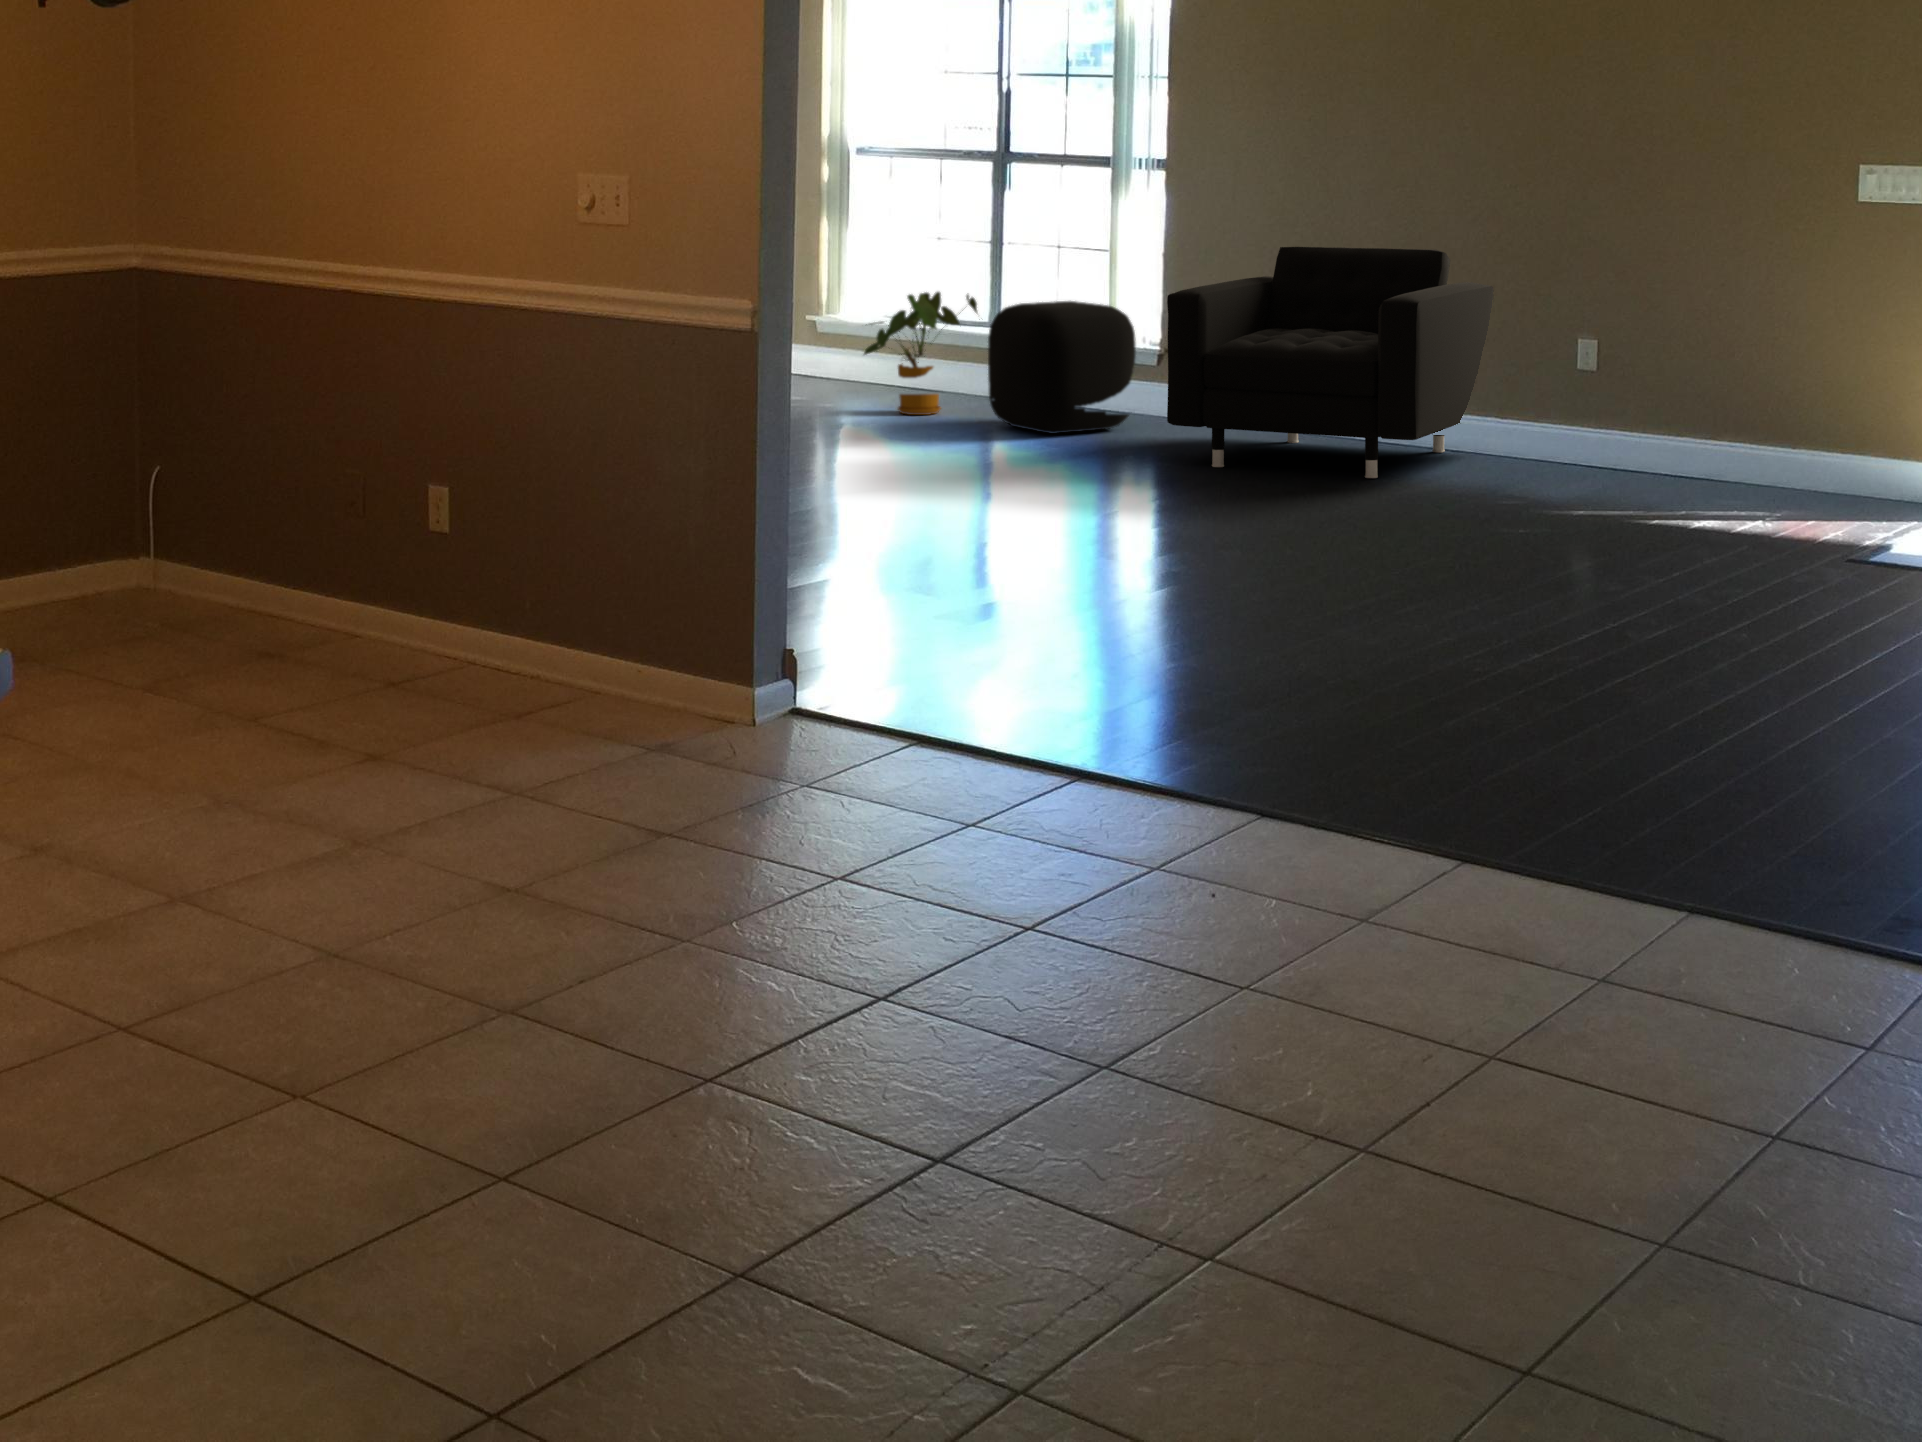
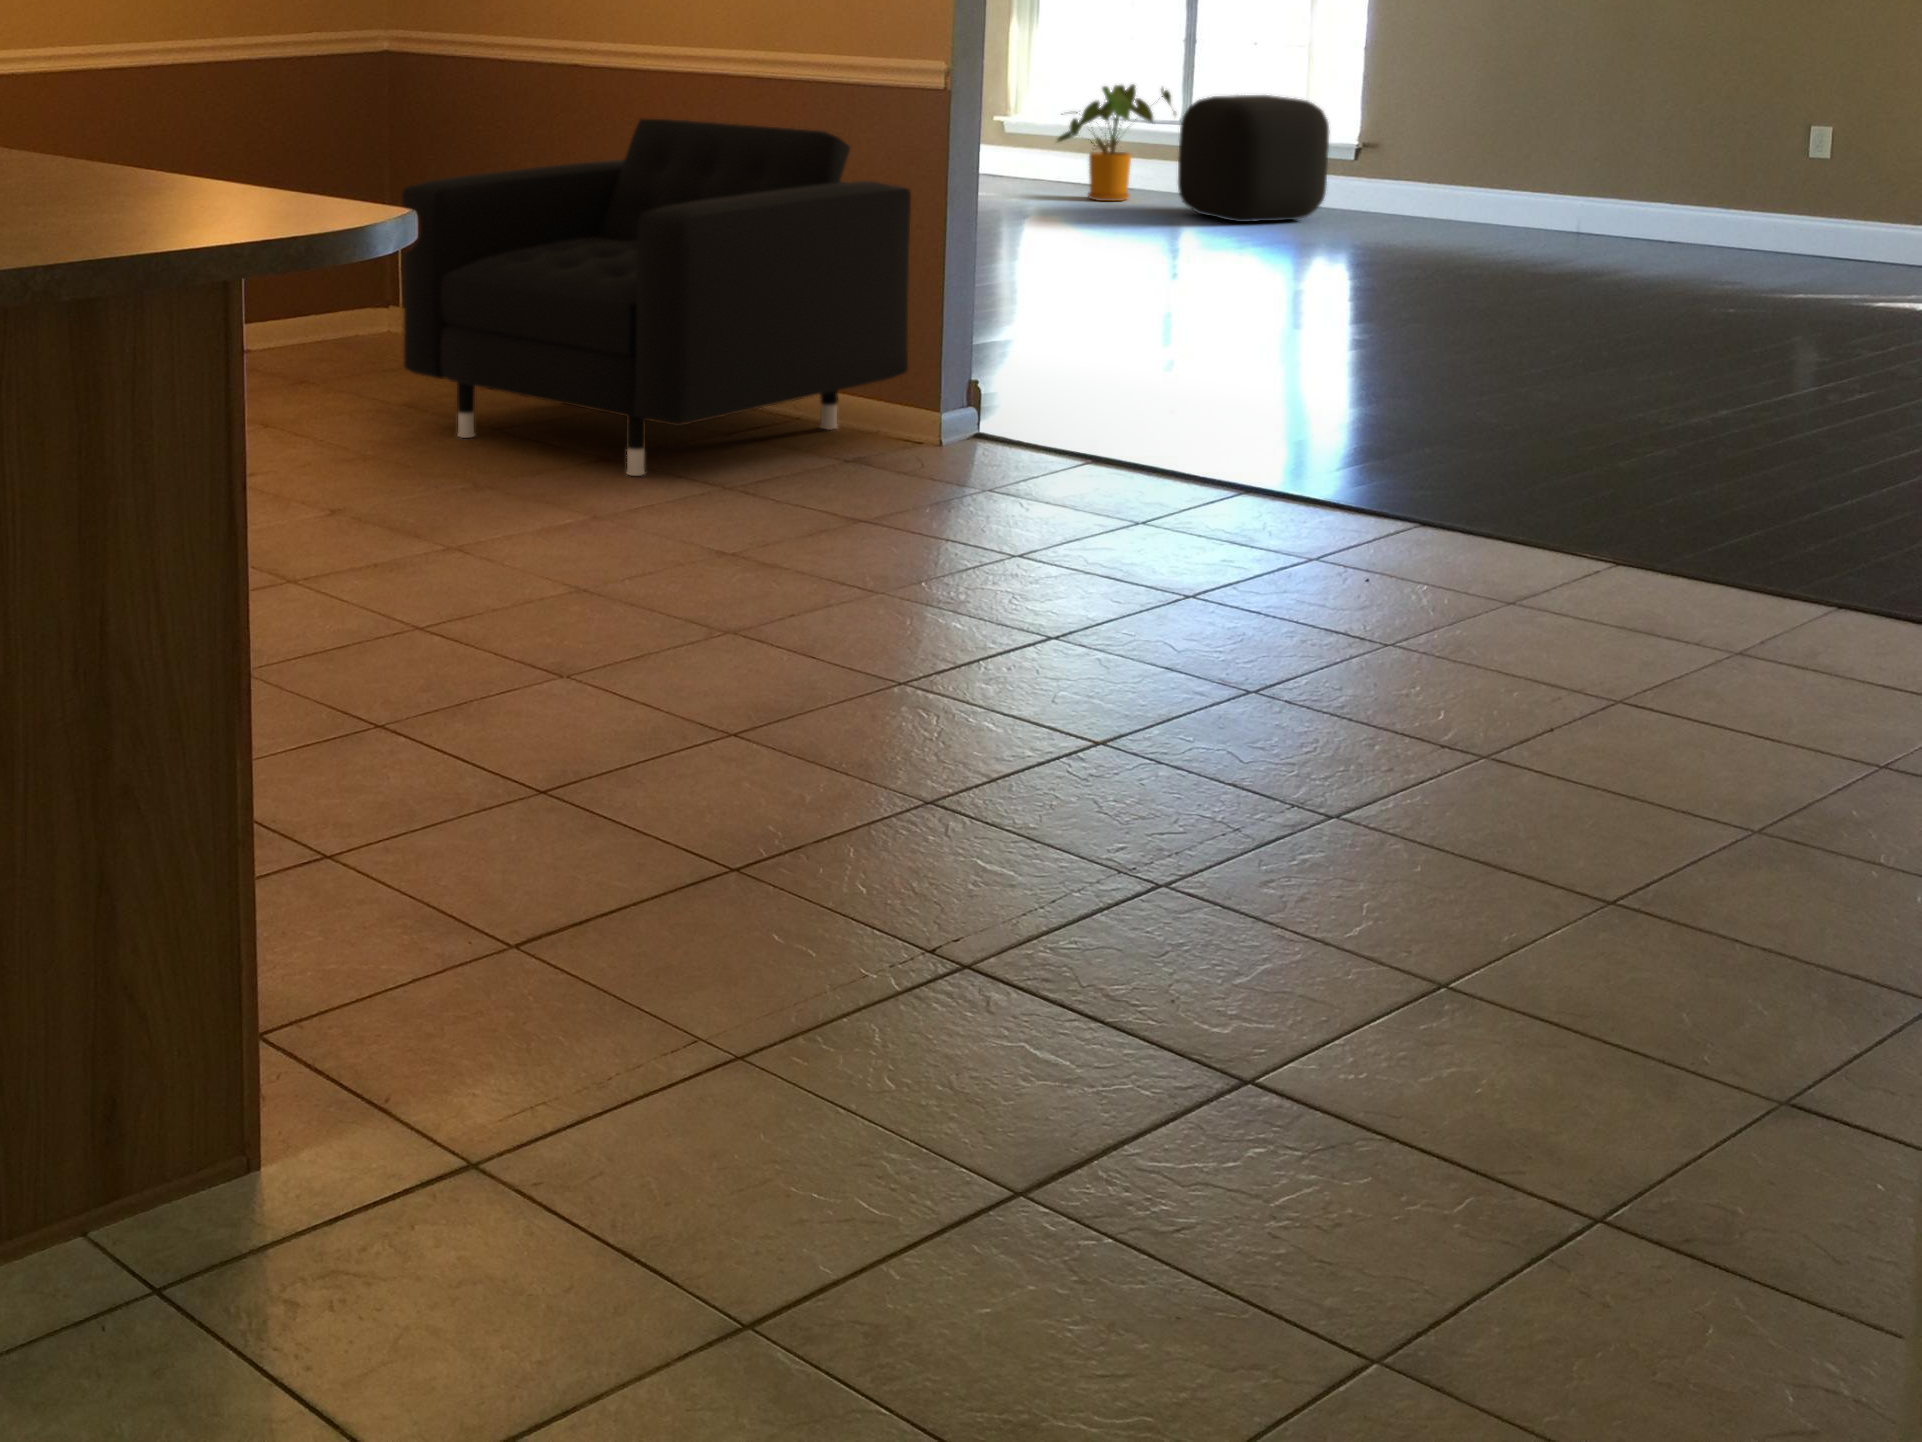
armchair: present [1167,247,1494,478] -> present [402,119,911,476]

